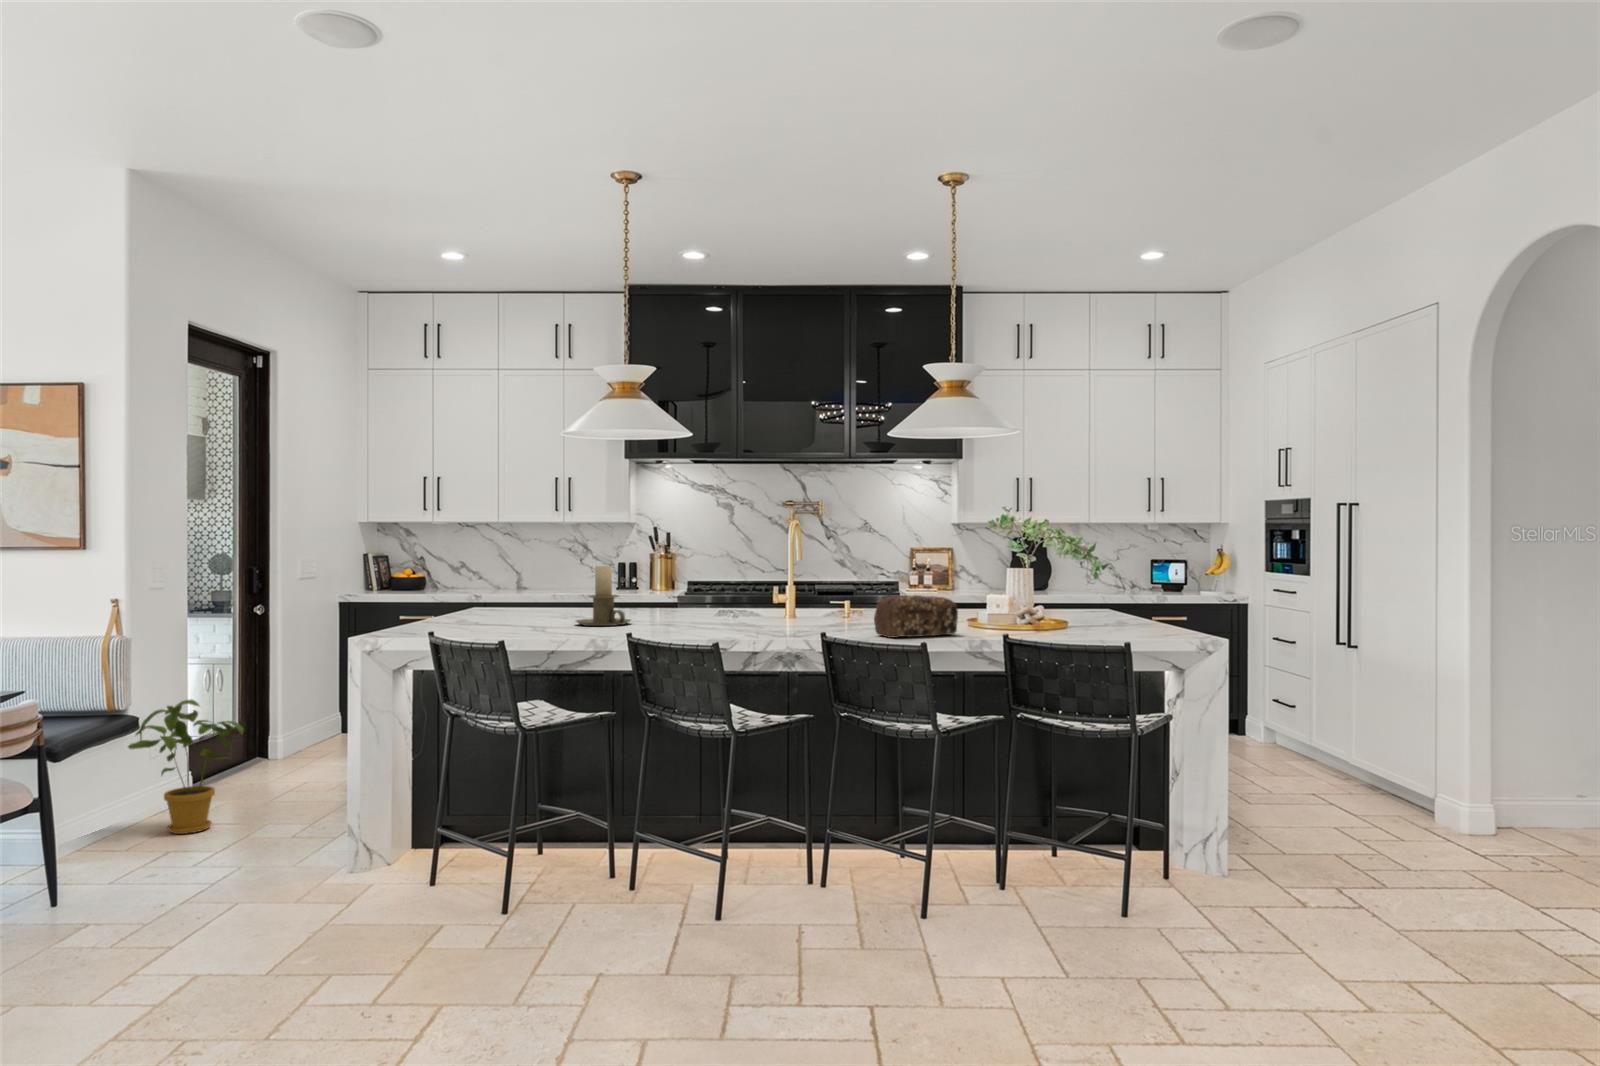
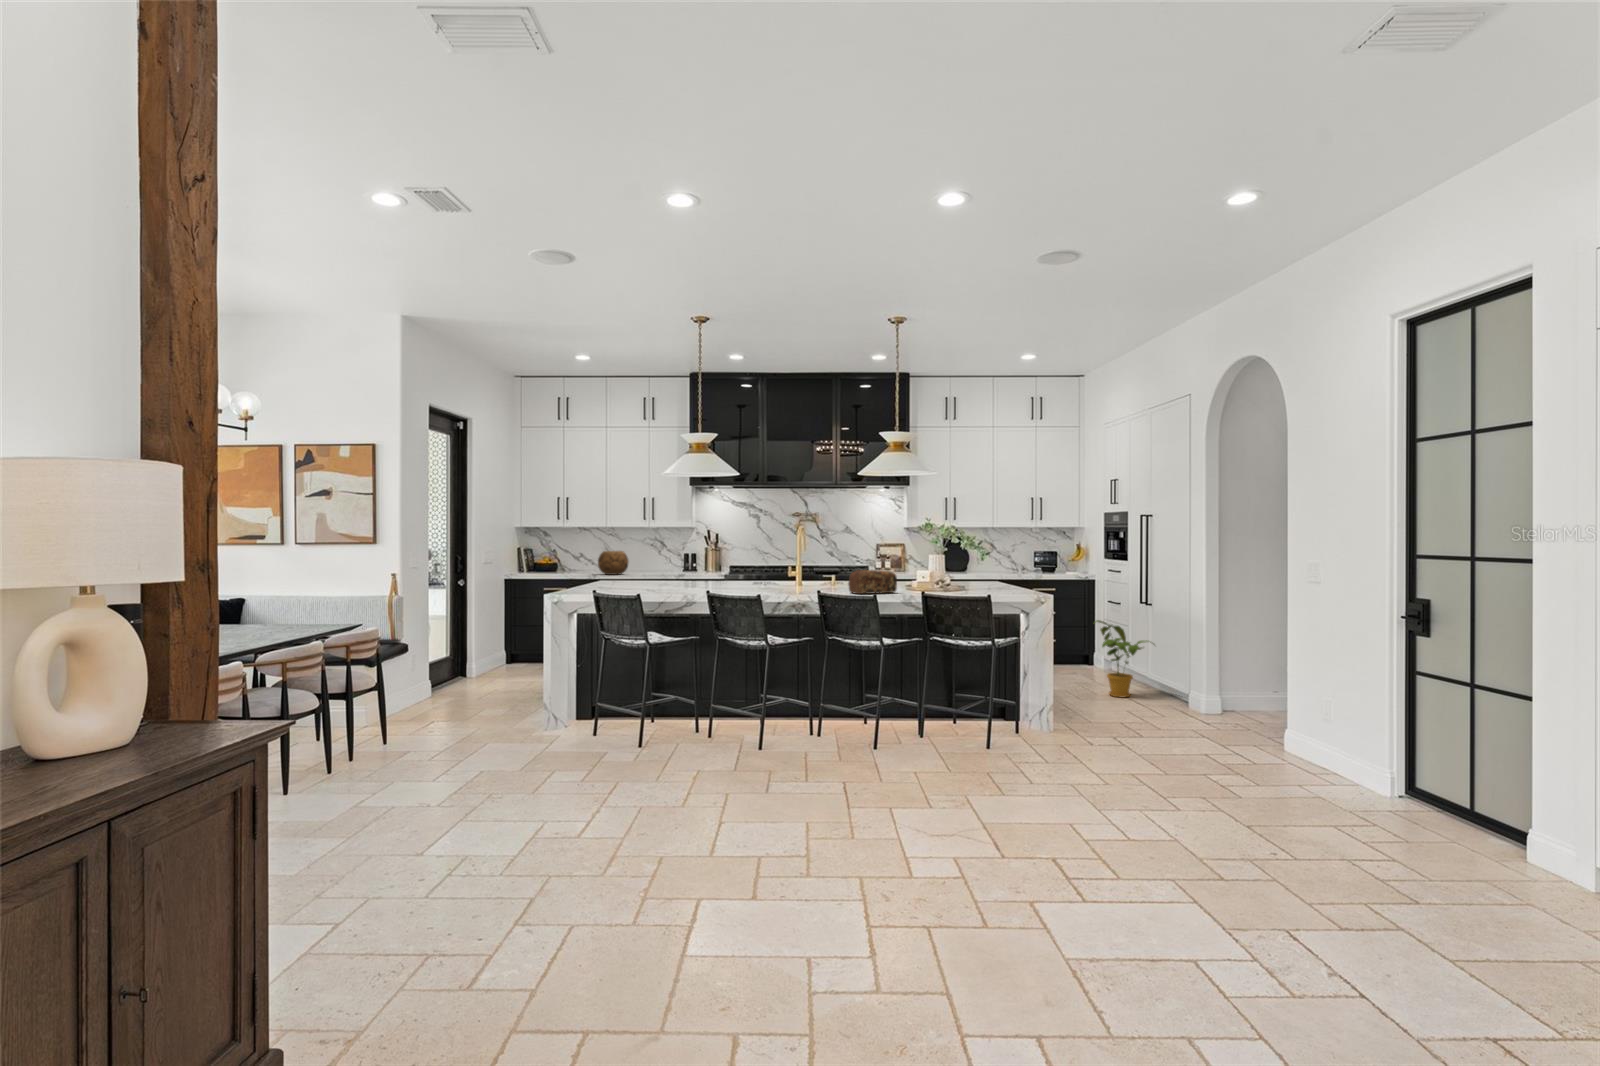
decorative bowl: none [485,558,532,595] -> present [598,551,629,575]
candle holder: present [576,566,631,626] -> none [670,553,704,590]
house plant: present [128,700,244,834] -> present [1096,620,1147,697]

